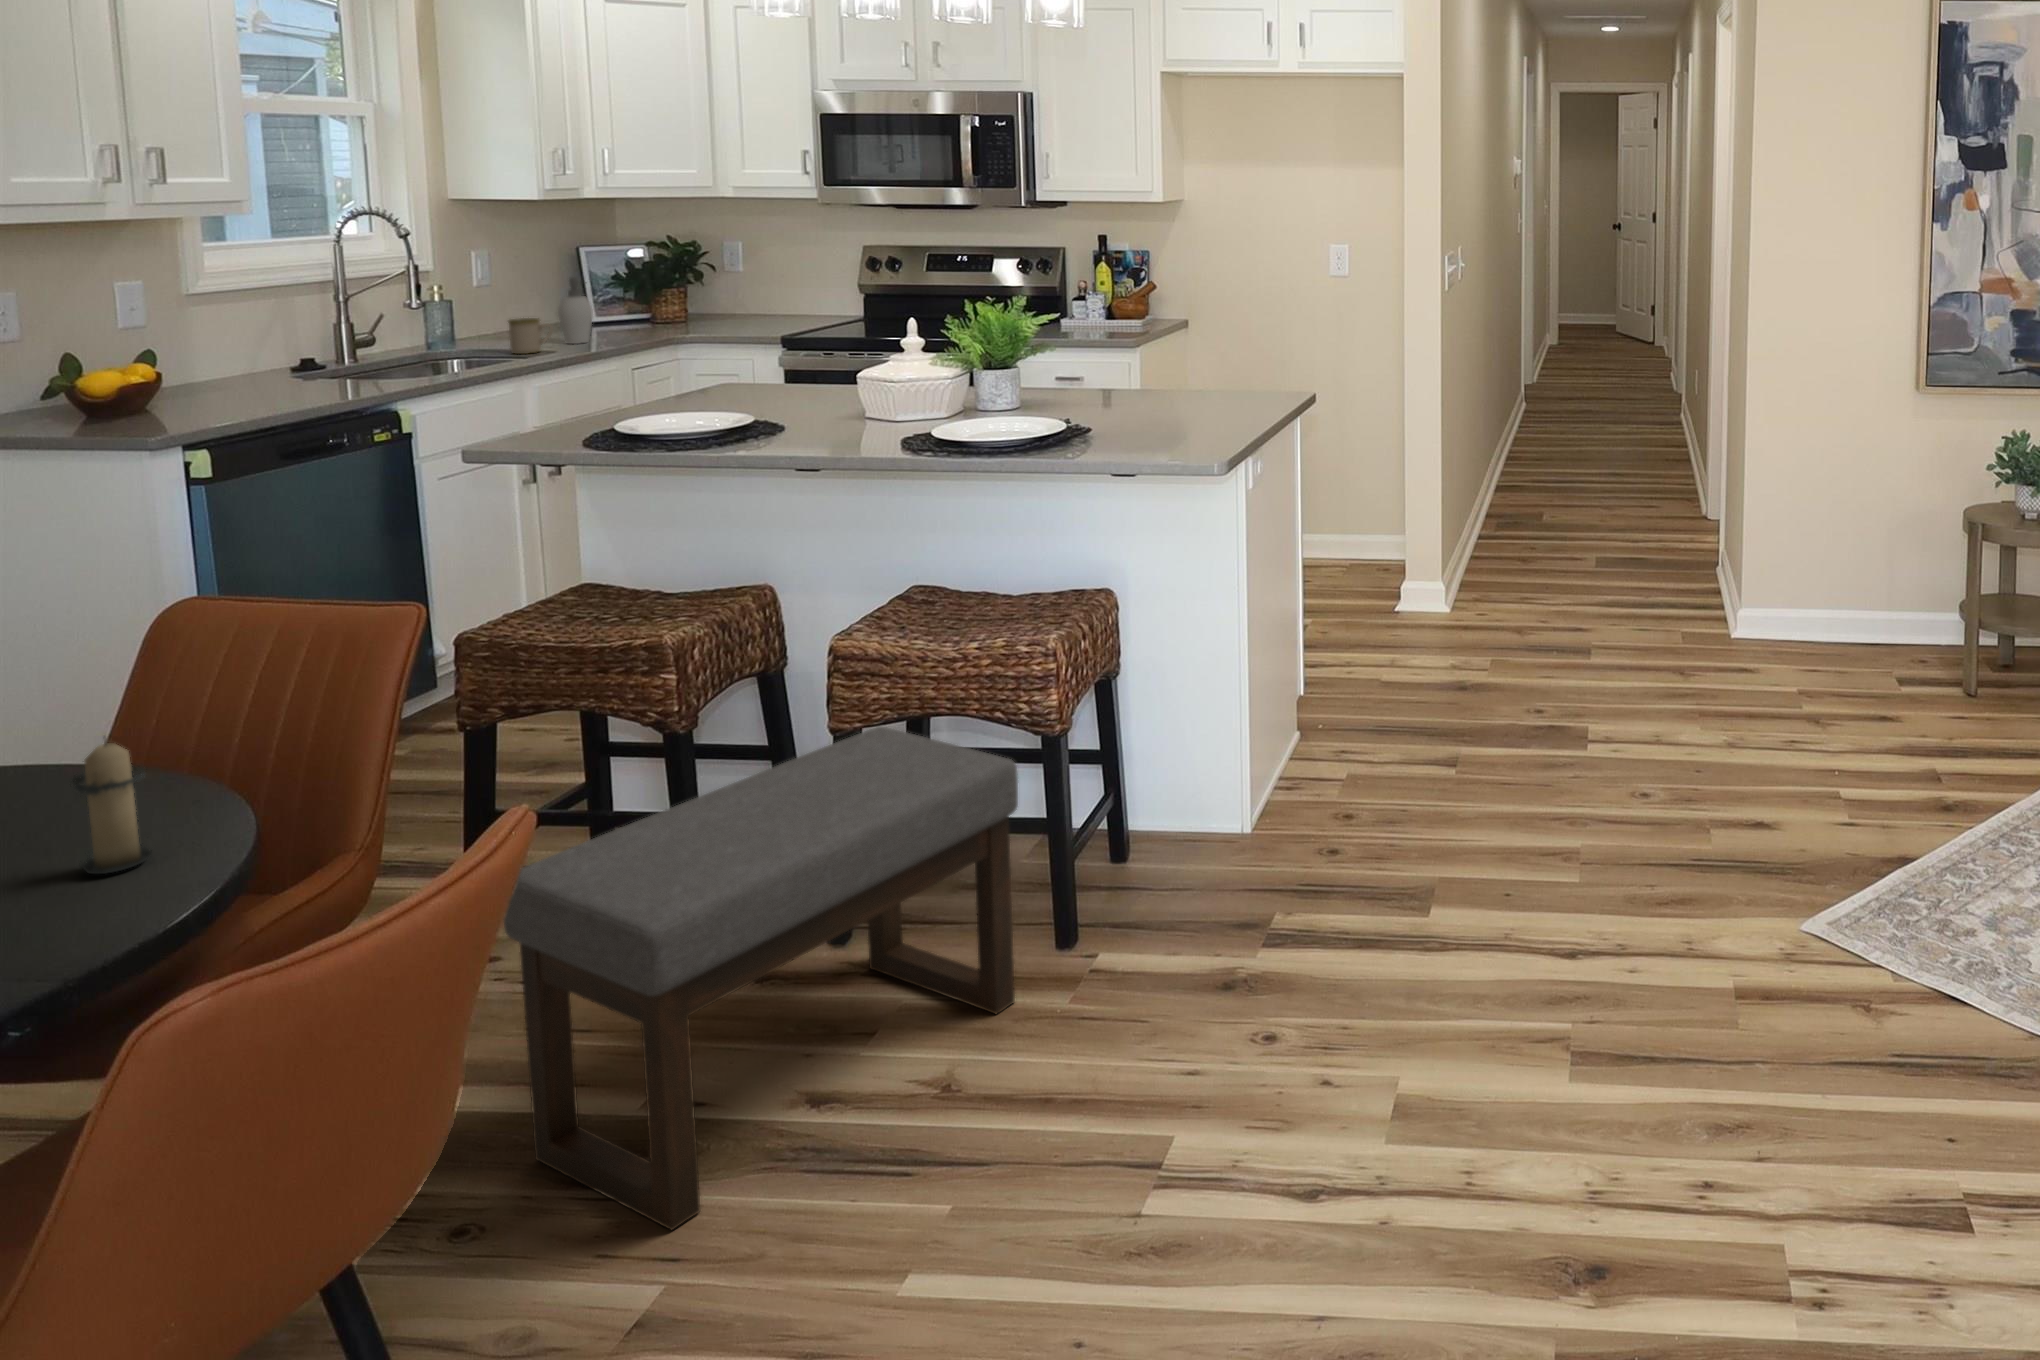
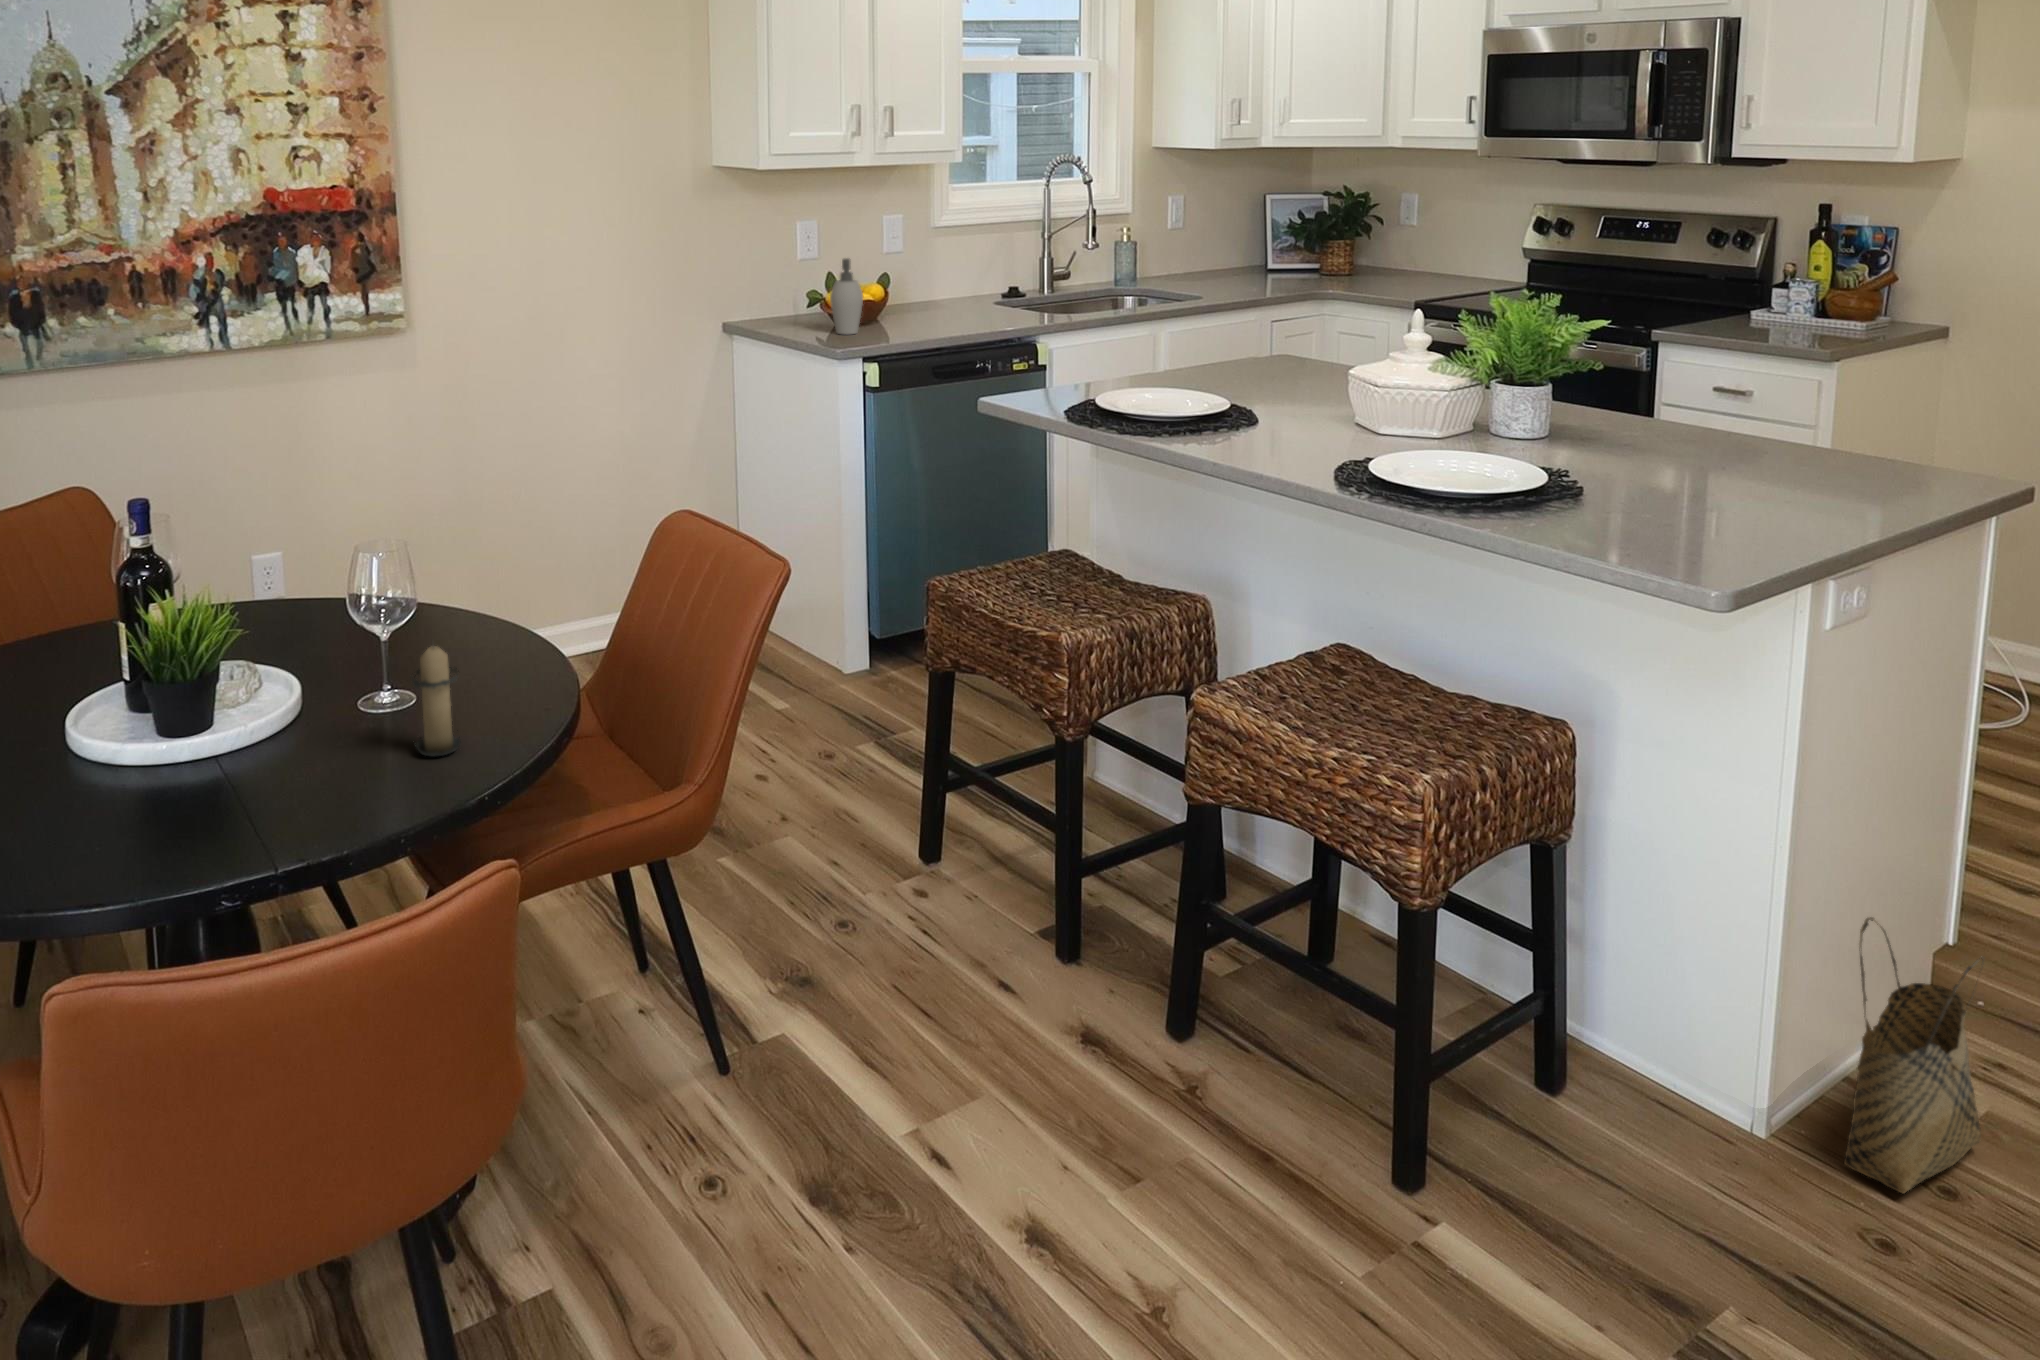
soap dispenser: present [558,277,593,344] -> present [830,259,863,335]
mug: present [508,318,553,354] -> none [1164,265,1201,300]
woven basket: none [1281,661,1347,817] -> present [1844,917,1984,1193]
ottoman: present [504,727,1018,1230] -> none [797,812,1320,1290]

